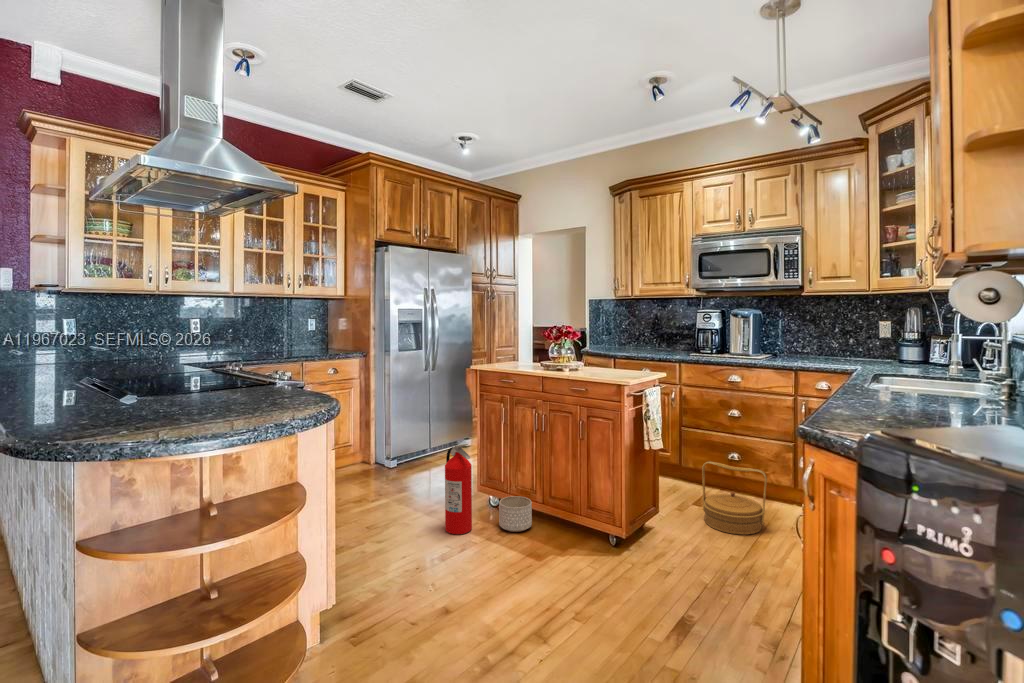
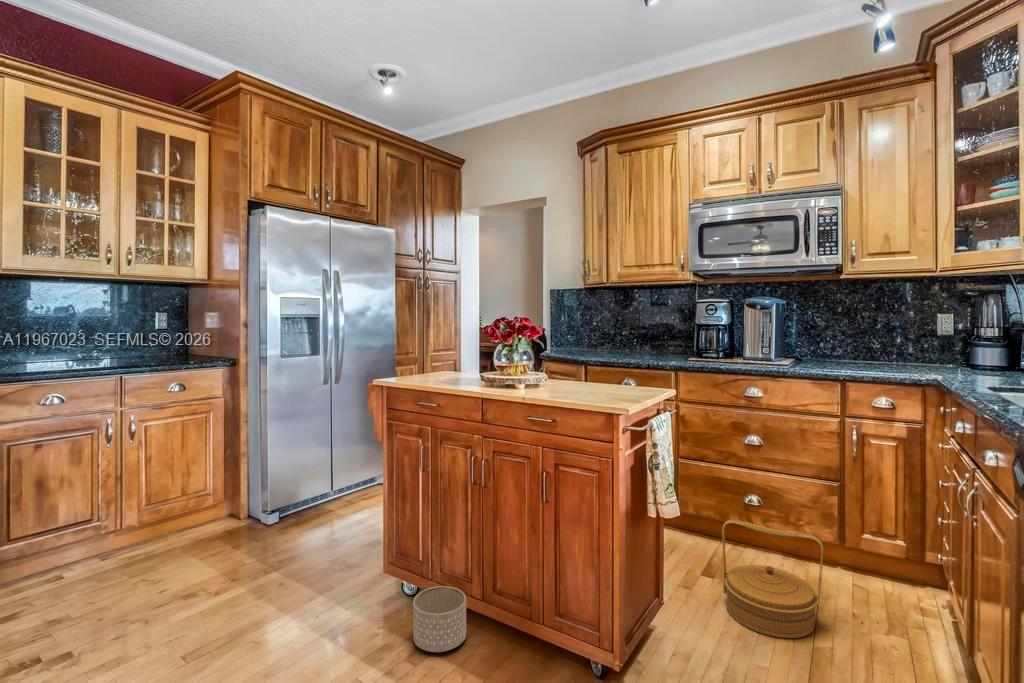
fire extinguisher: present [445,444,472,534] -> none [320,512,367,665]

